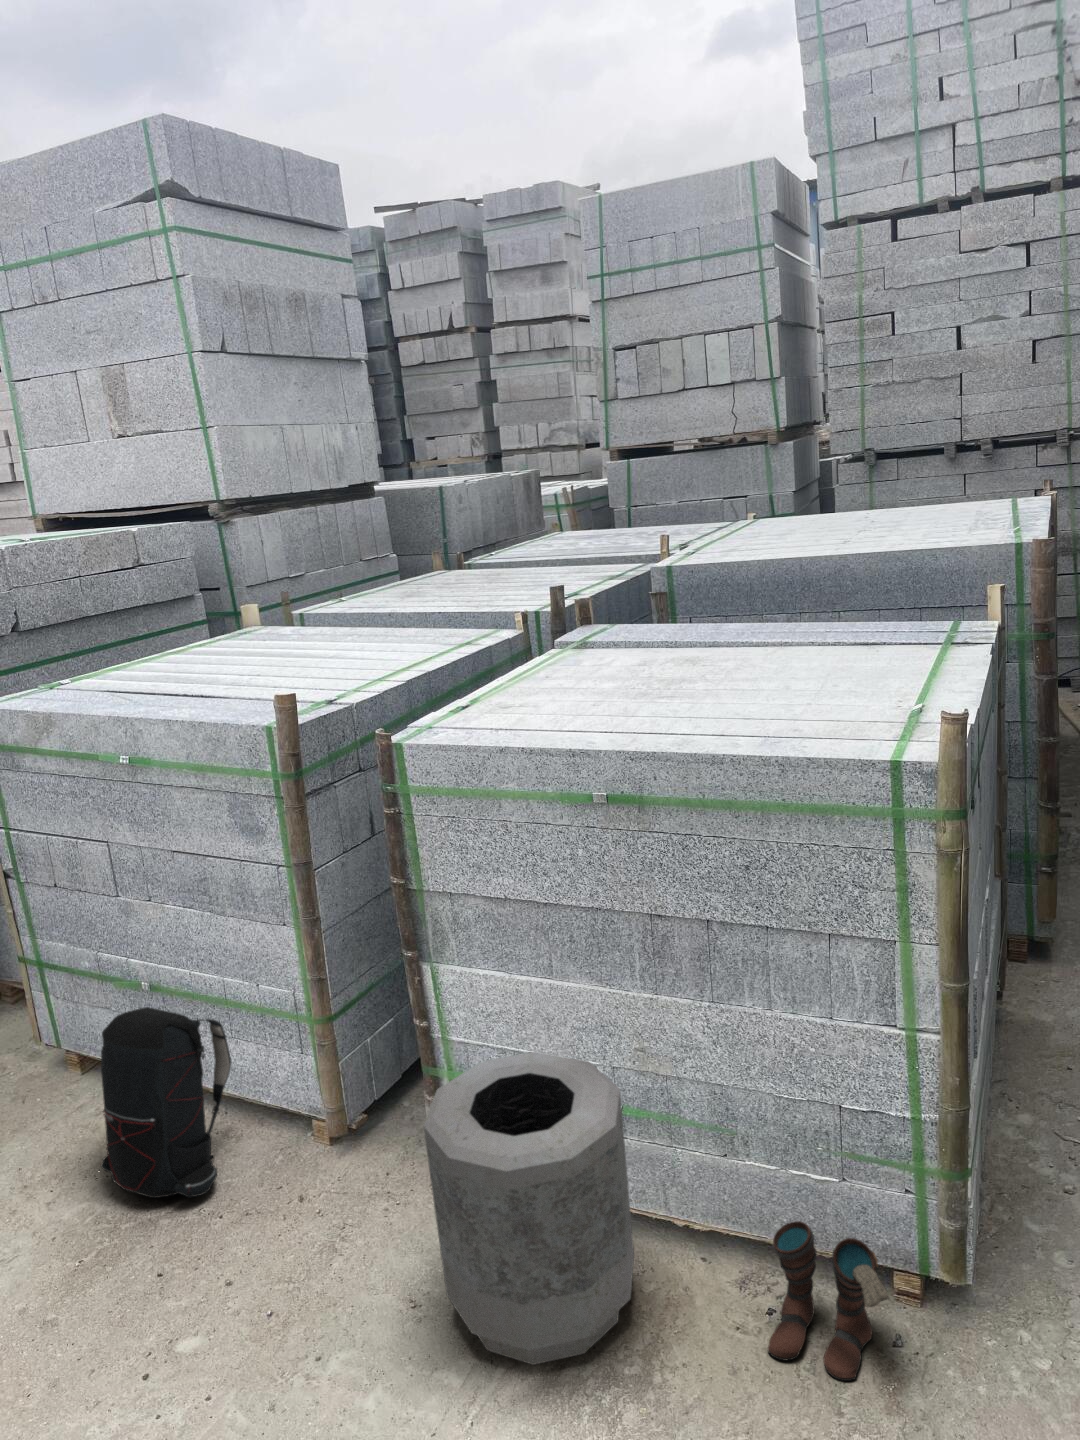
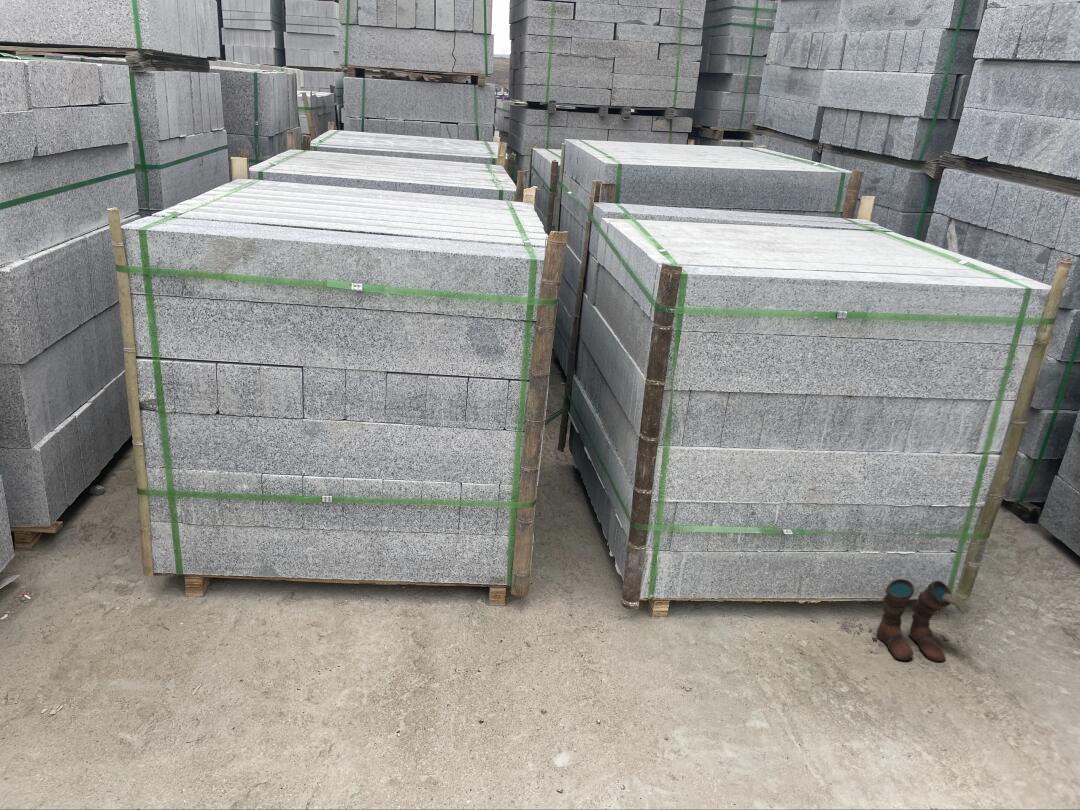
backpack: present [99,1007,232,1198] -> none [327,517,451,680]
trash can: present [423,1052,634,1365] -> none [697,500,860,705]

